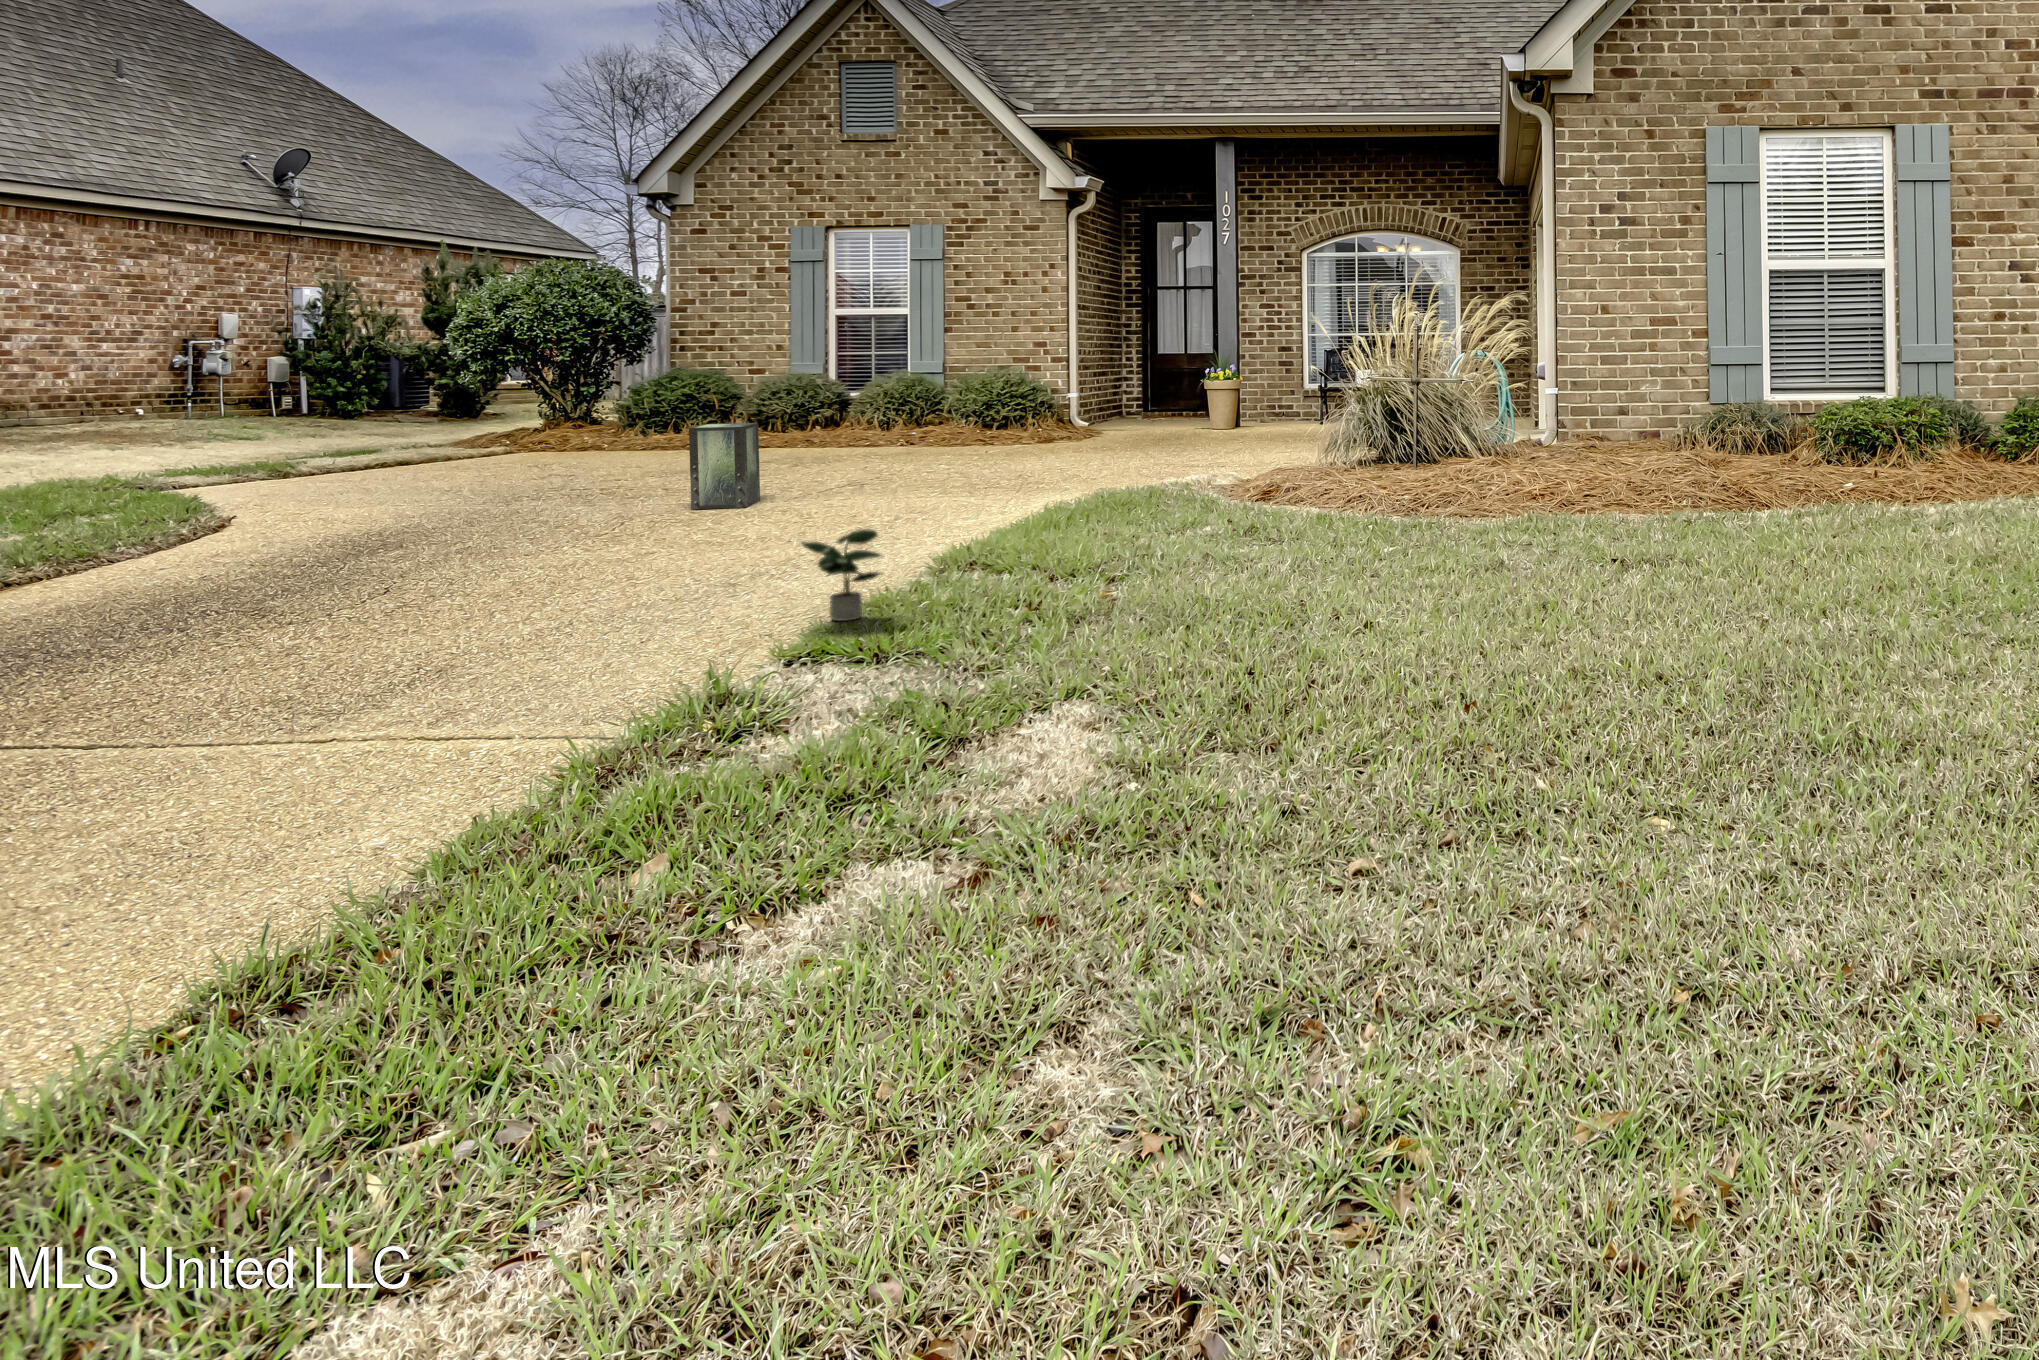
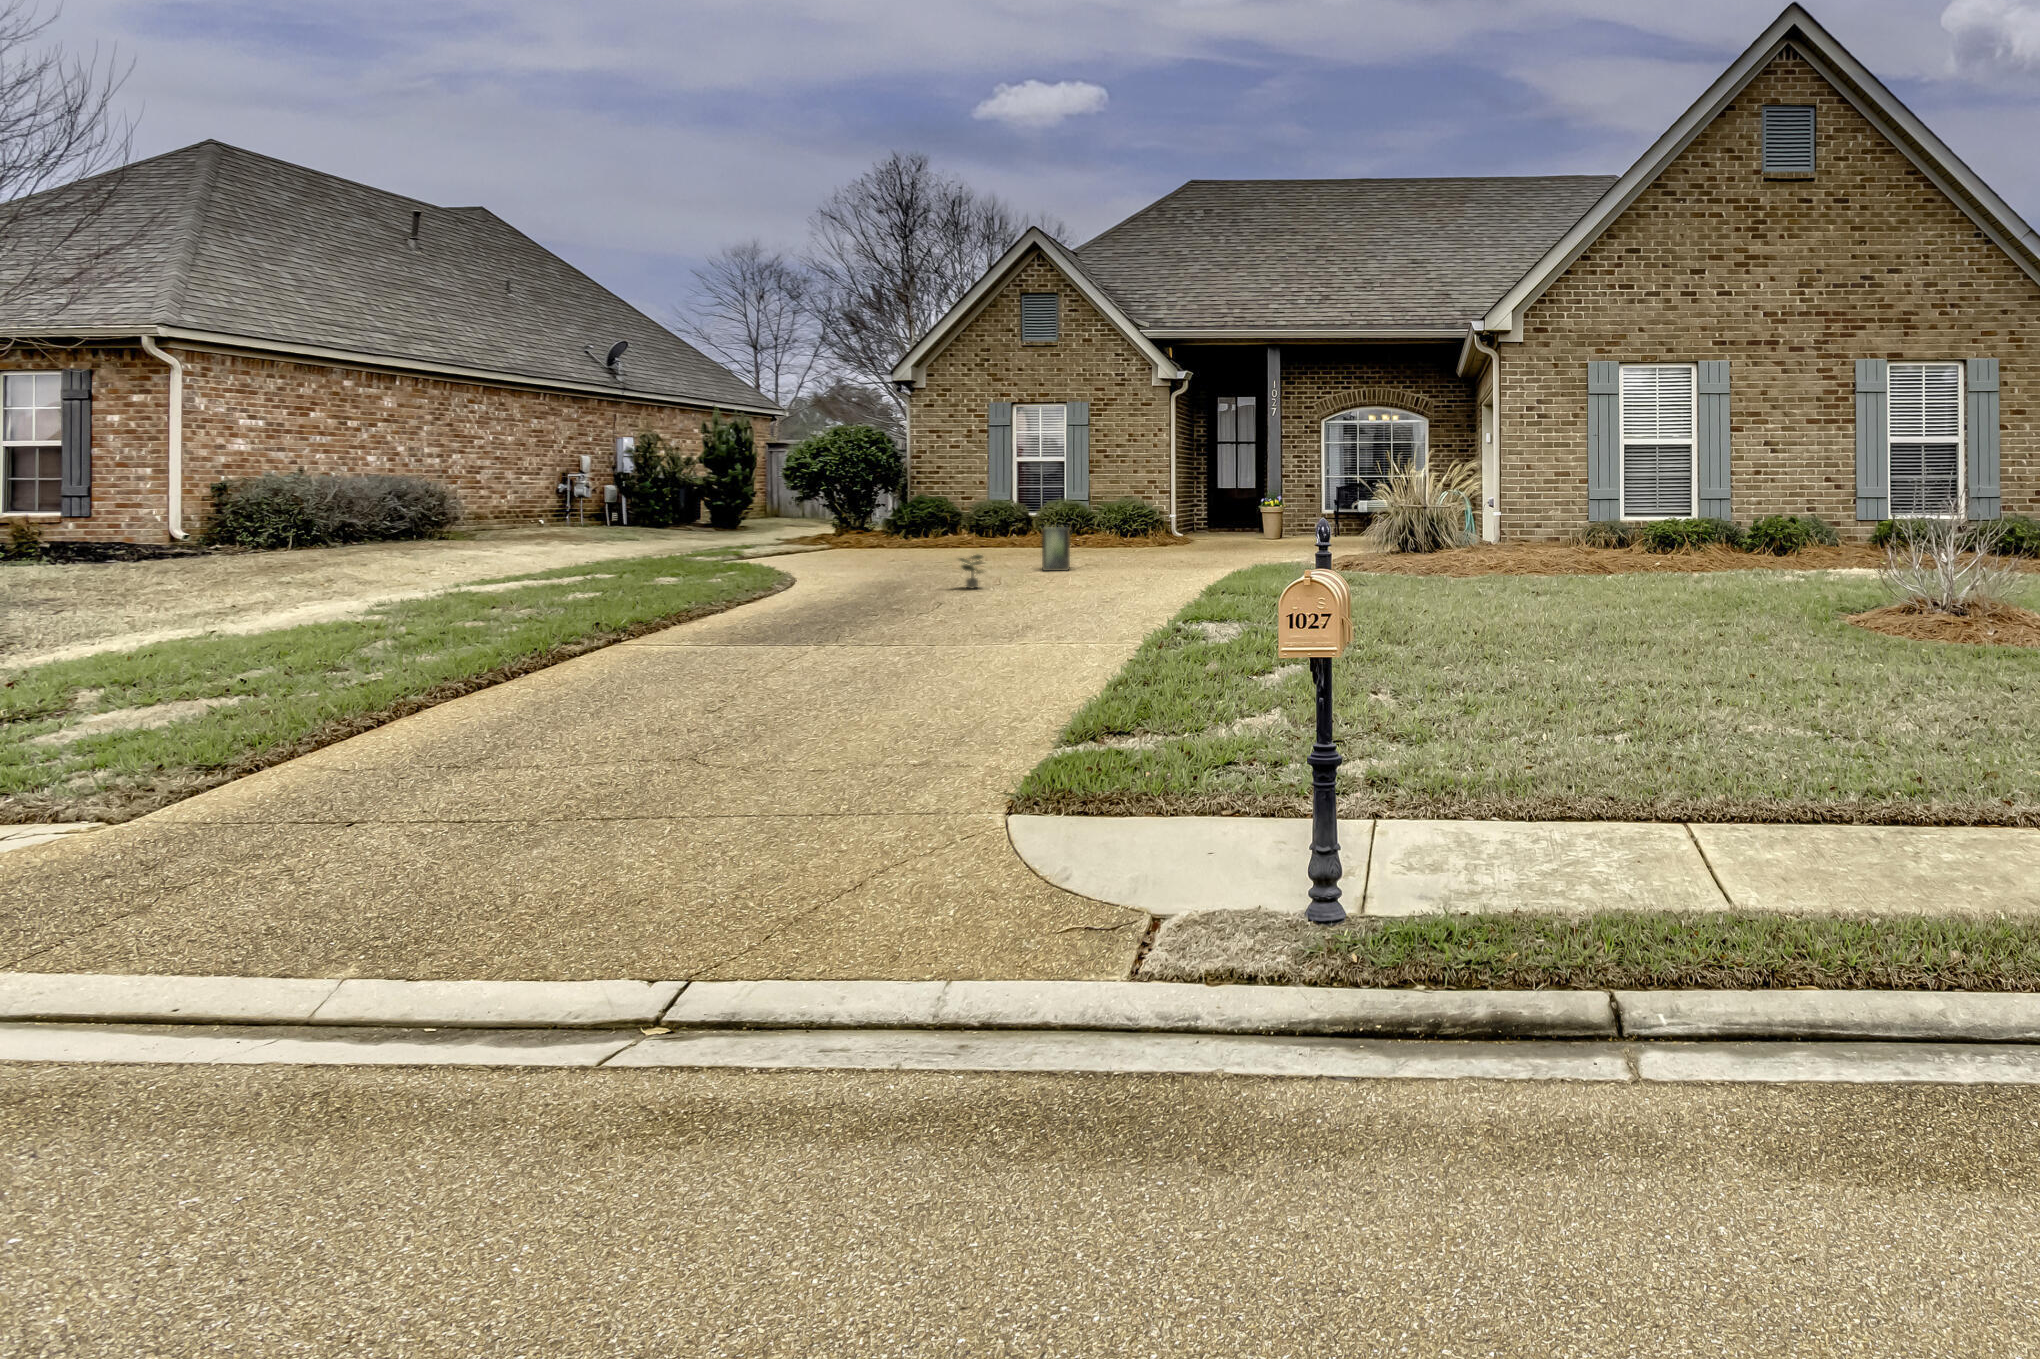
potted plant: present [801,529,881,621] -> present [960,555,982,588]

